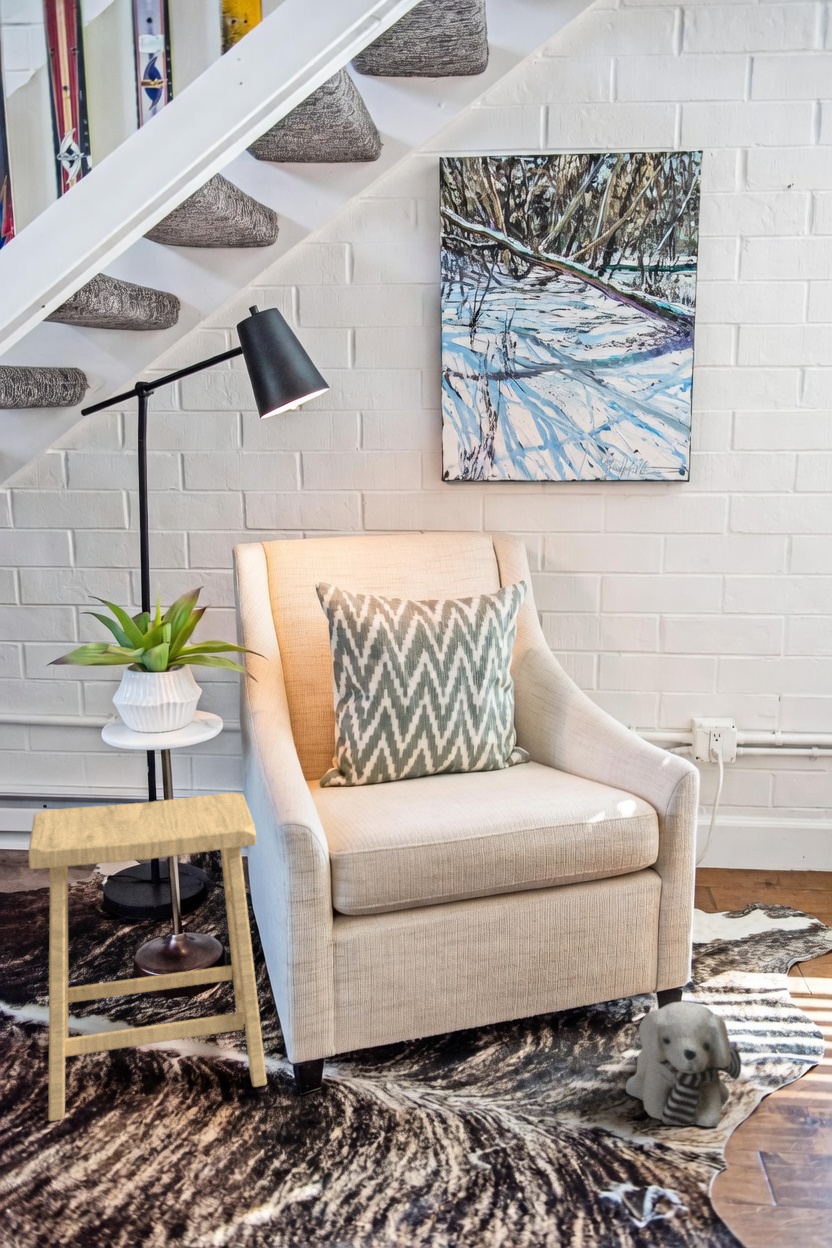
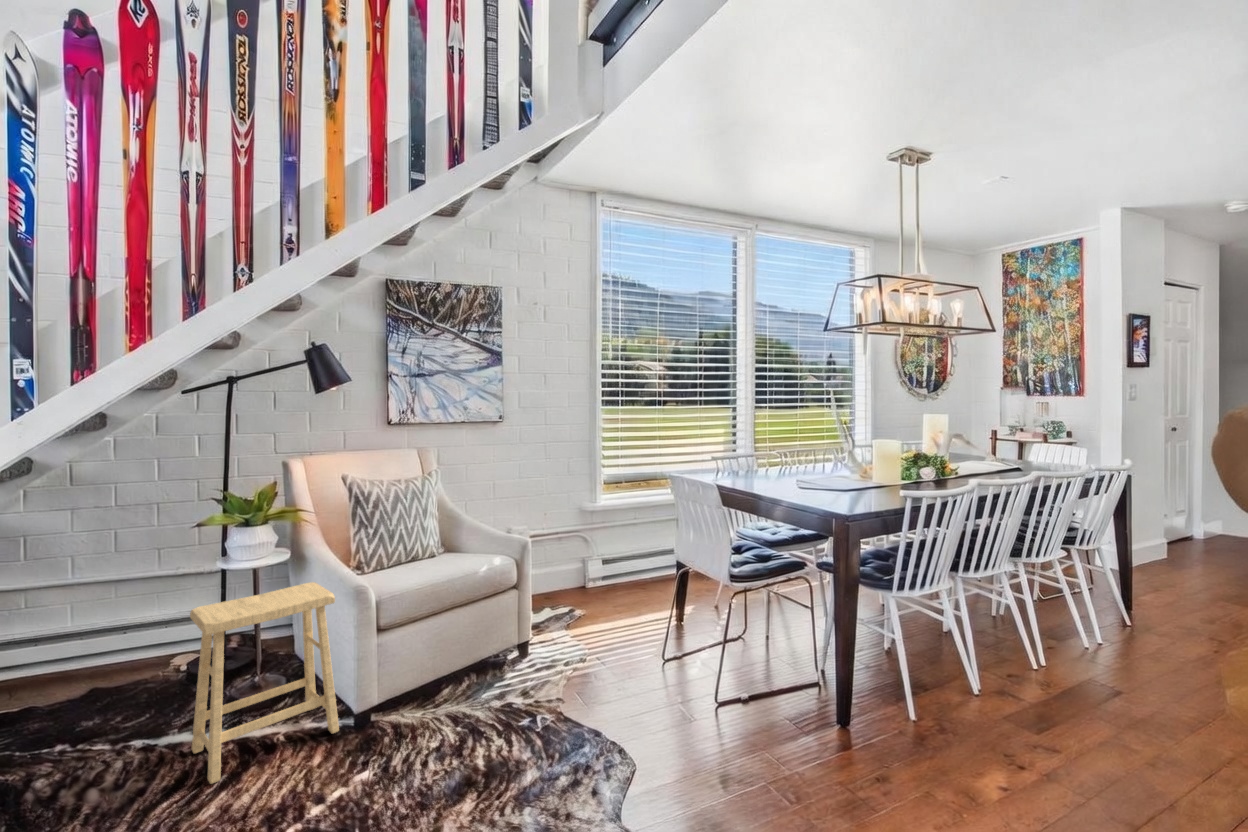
plush toy: present [626,1002,741,1127] -> none [515,637,562,692]

